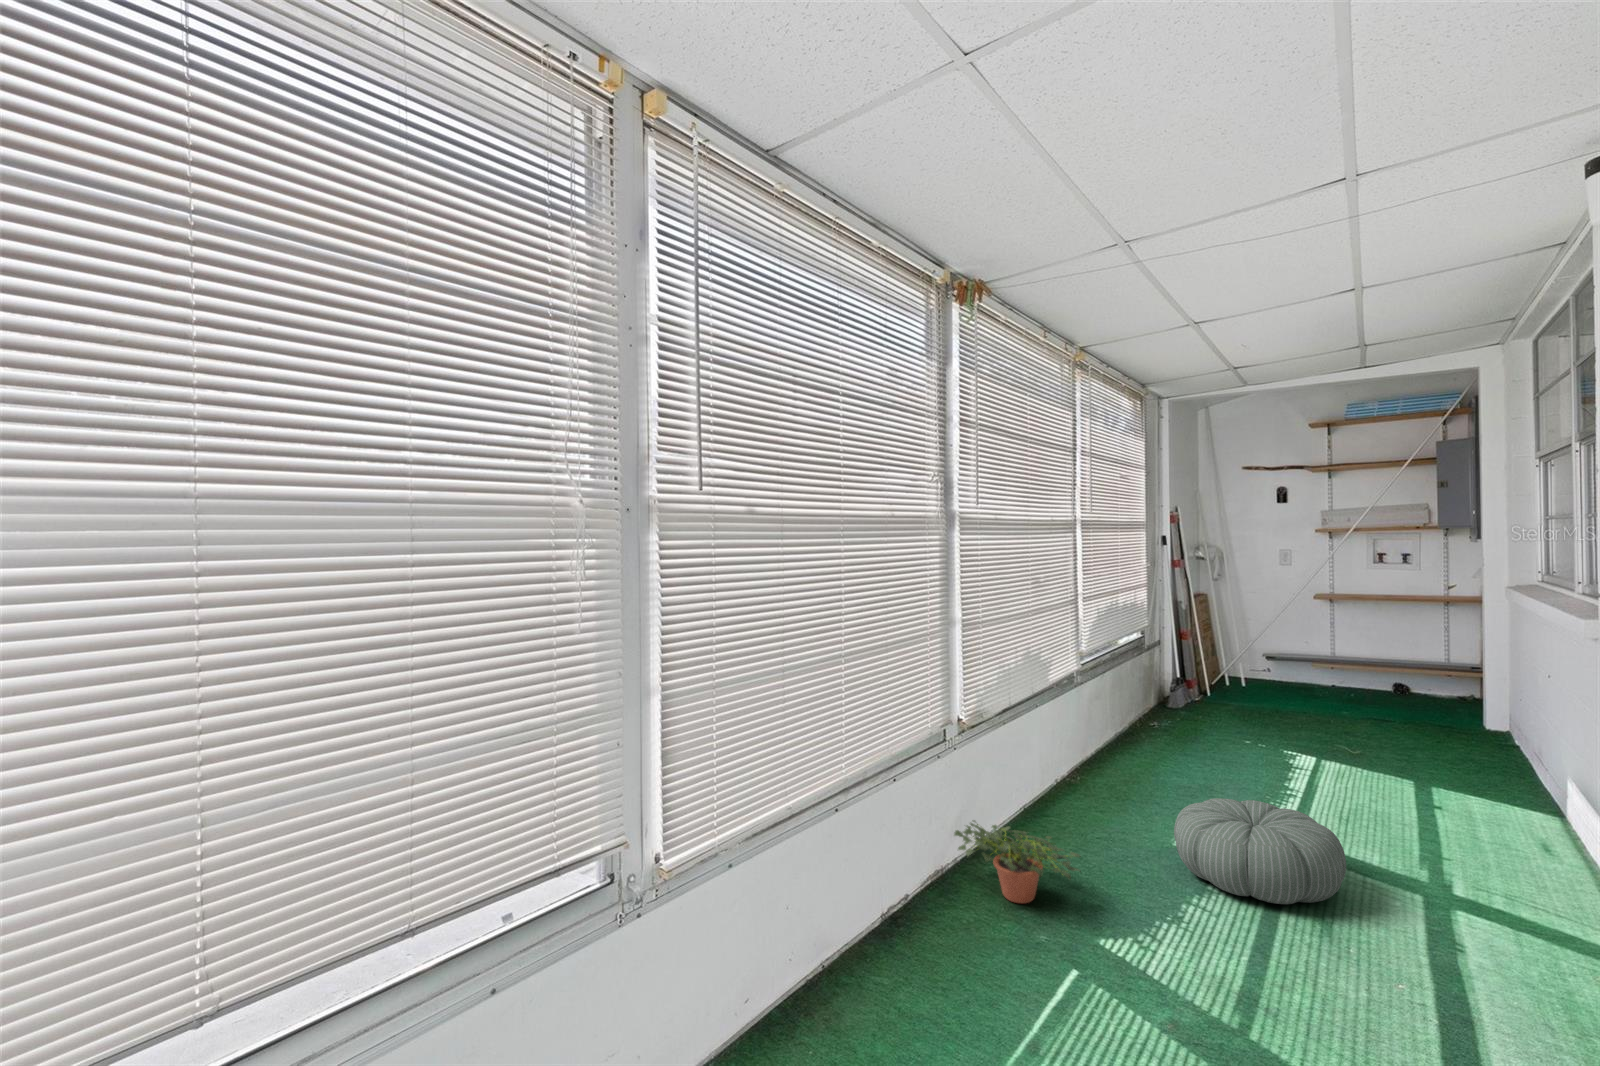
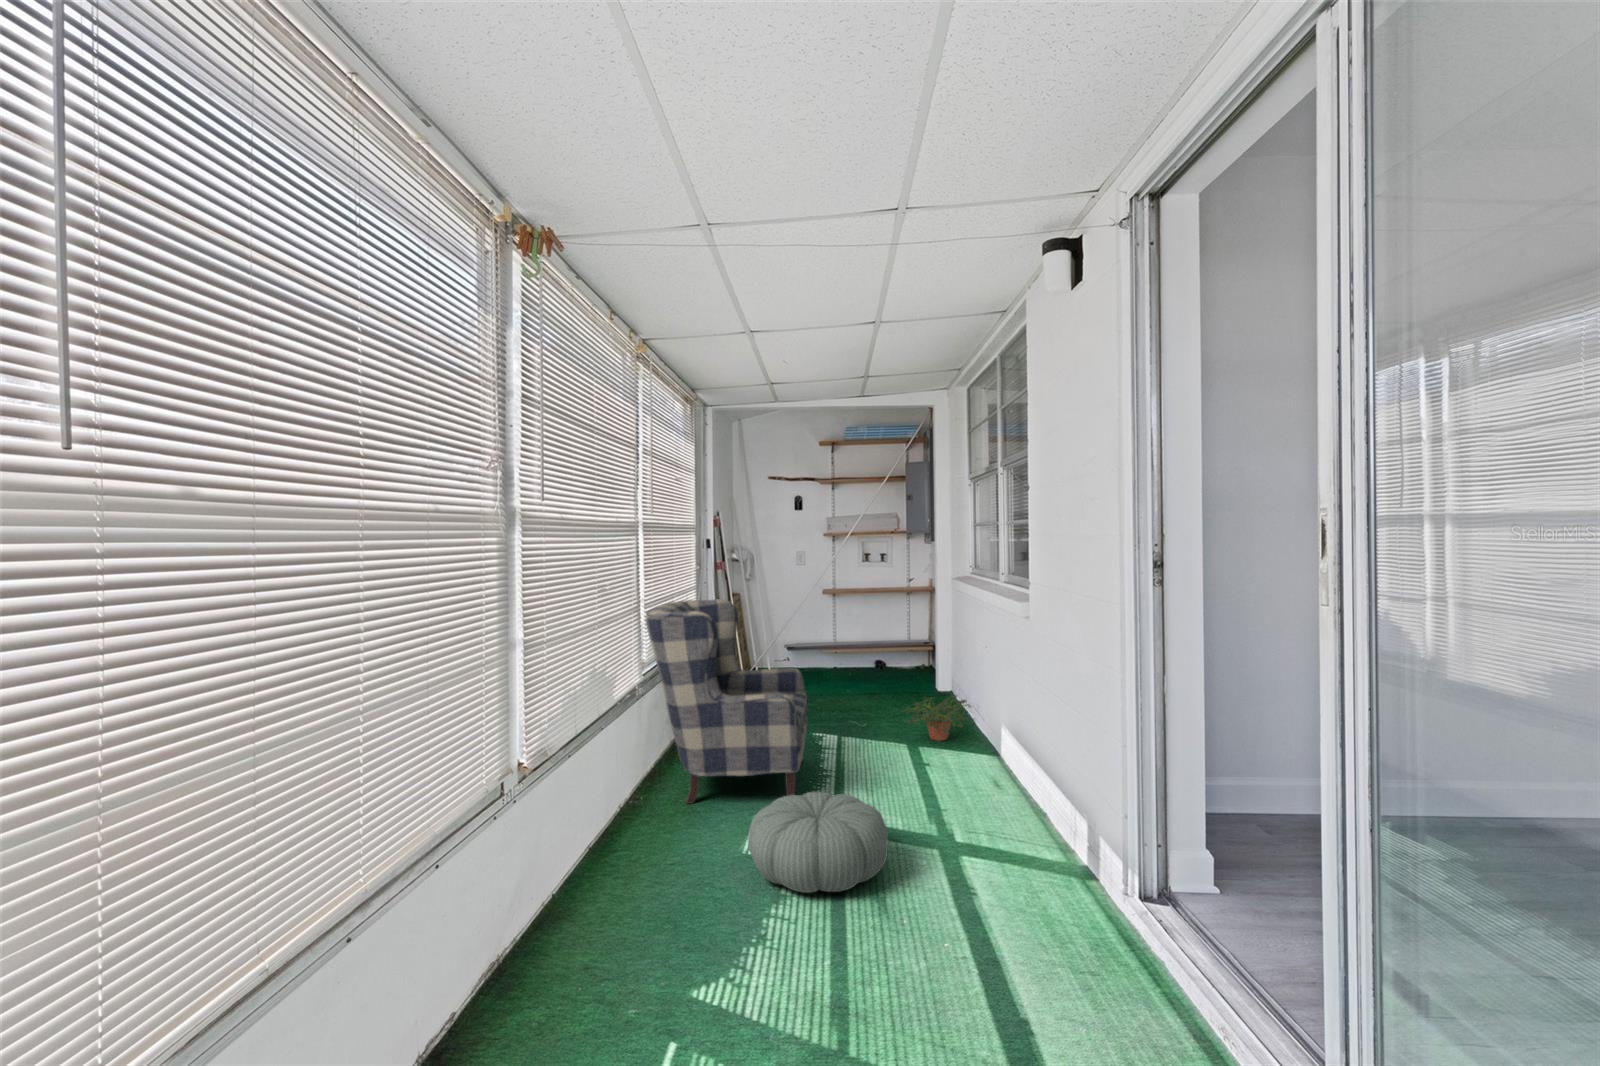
chair: none [1080,596,1269,817] -> present [646,599,808,804]
potted plant: present [954,820,1081,903] -> present [904,695,971,741]

